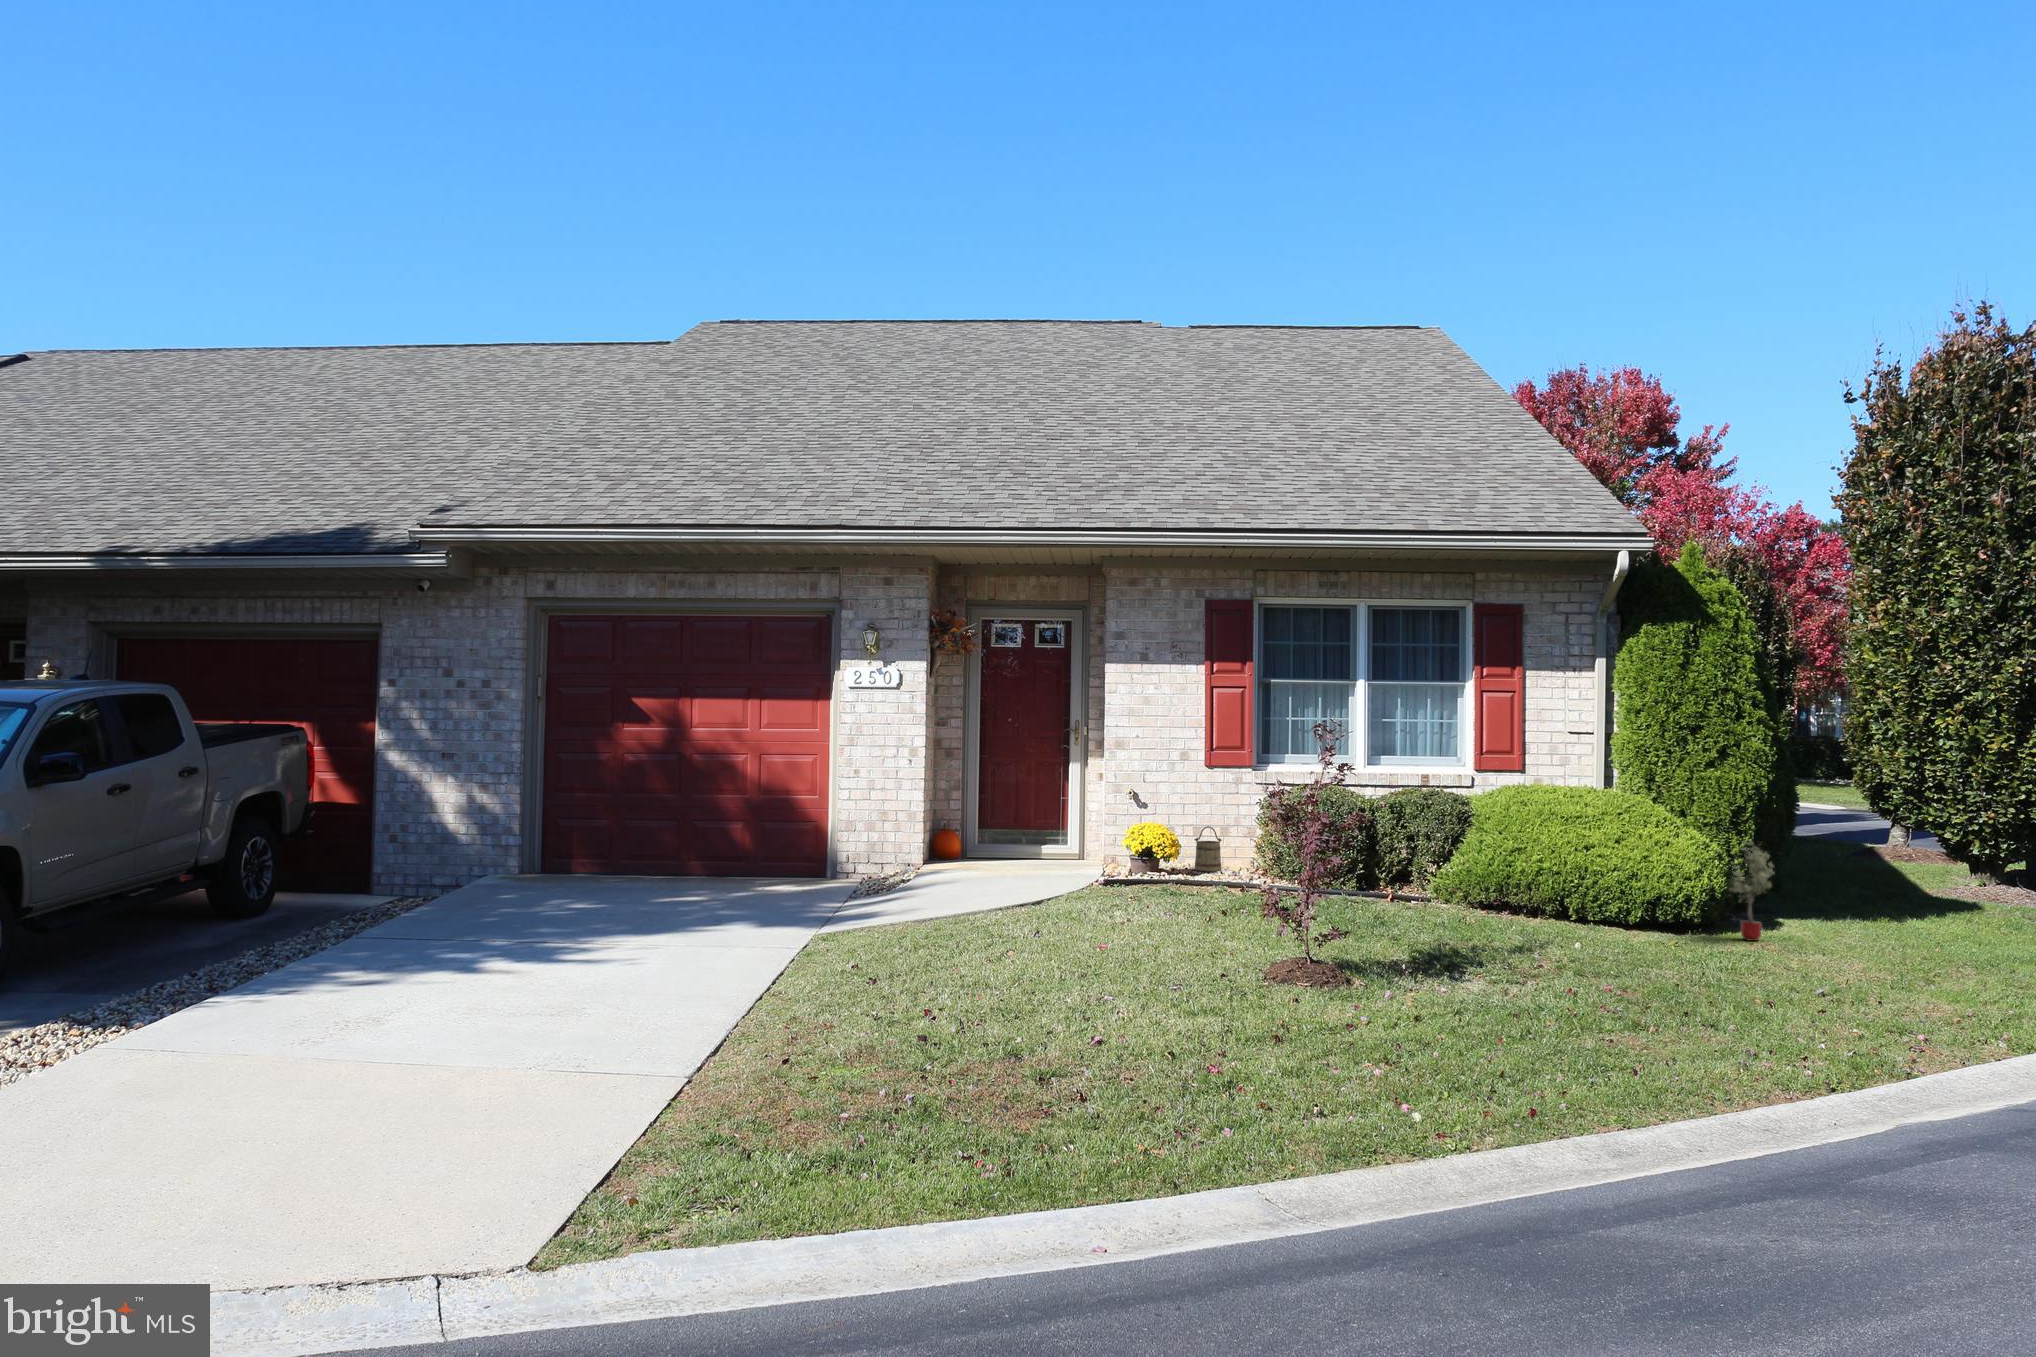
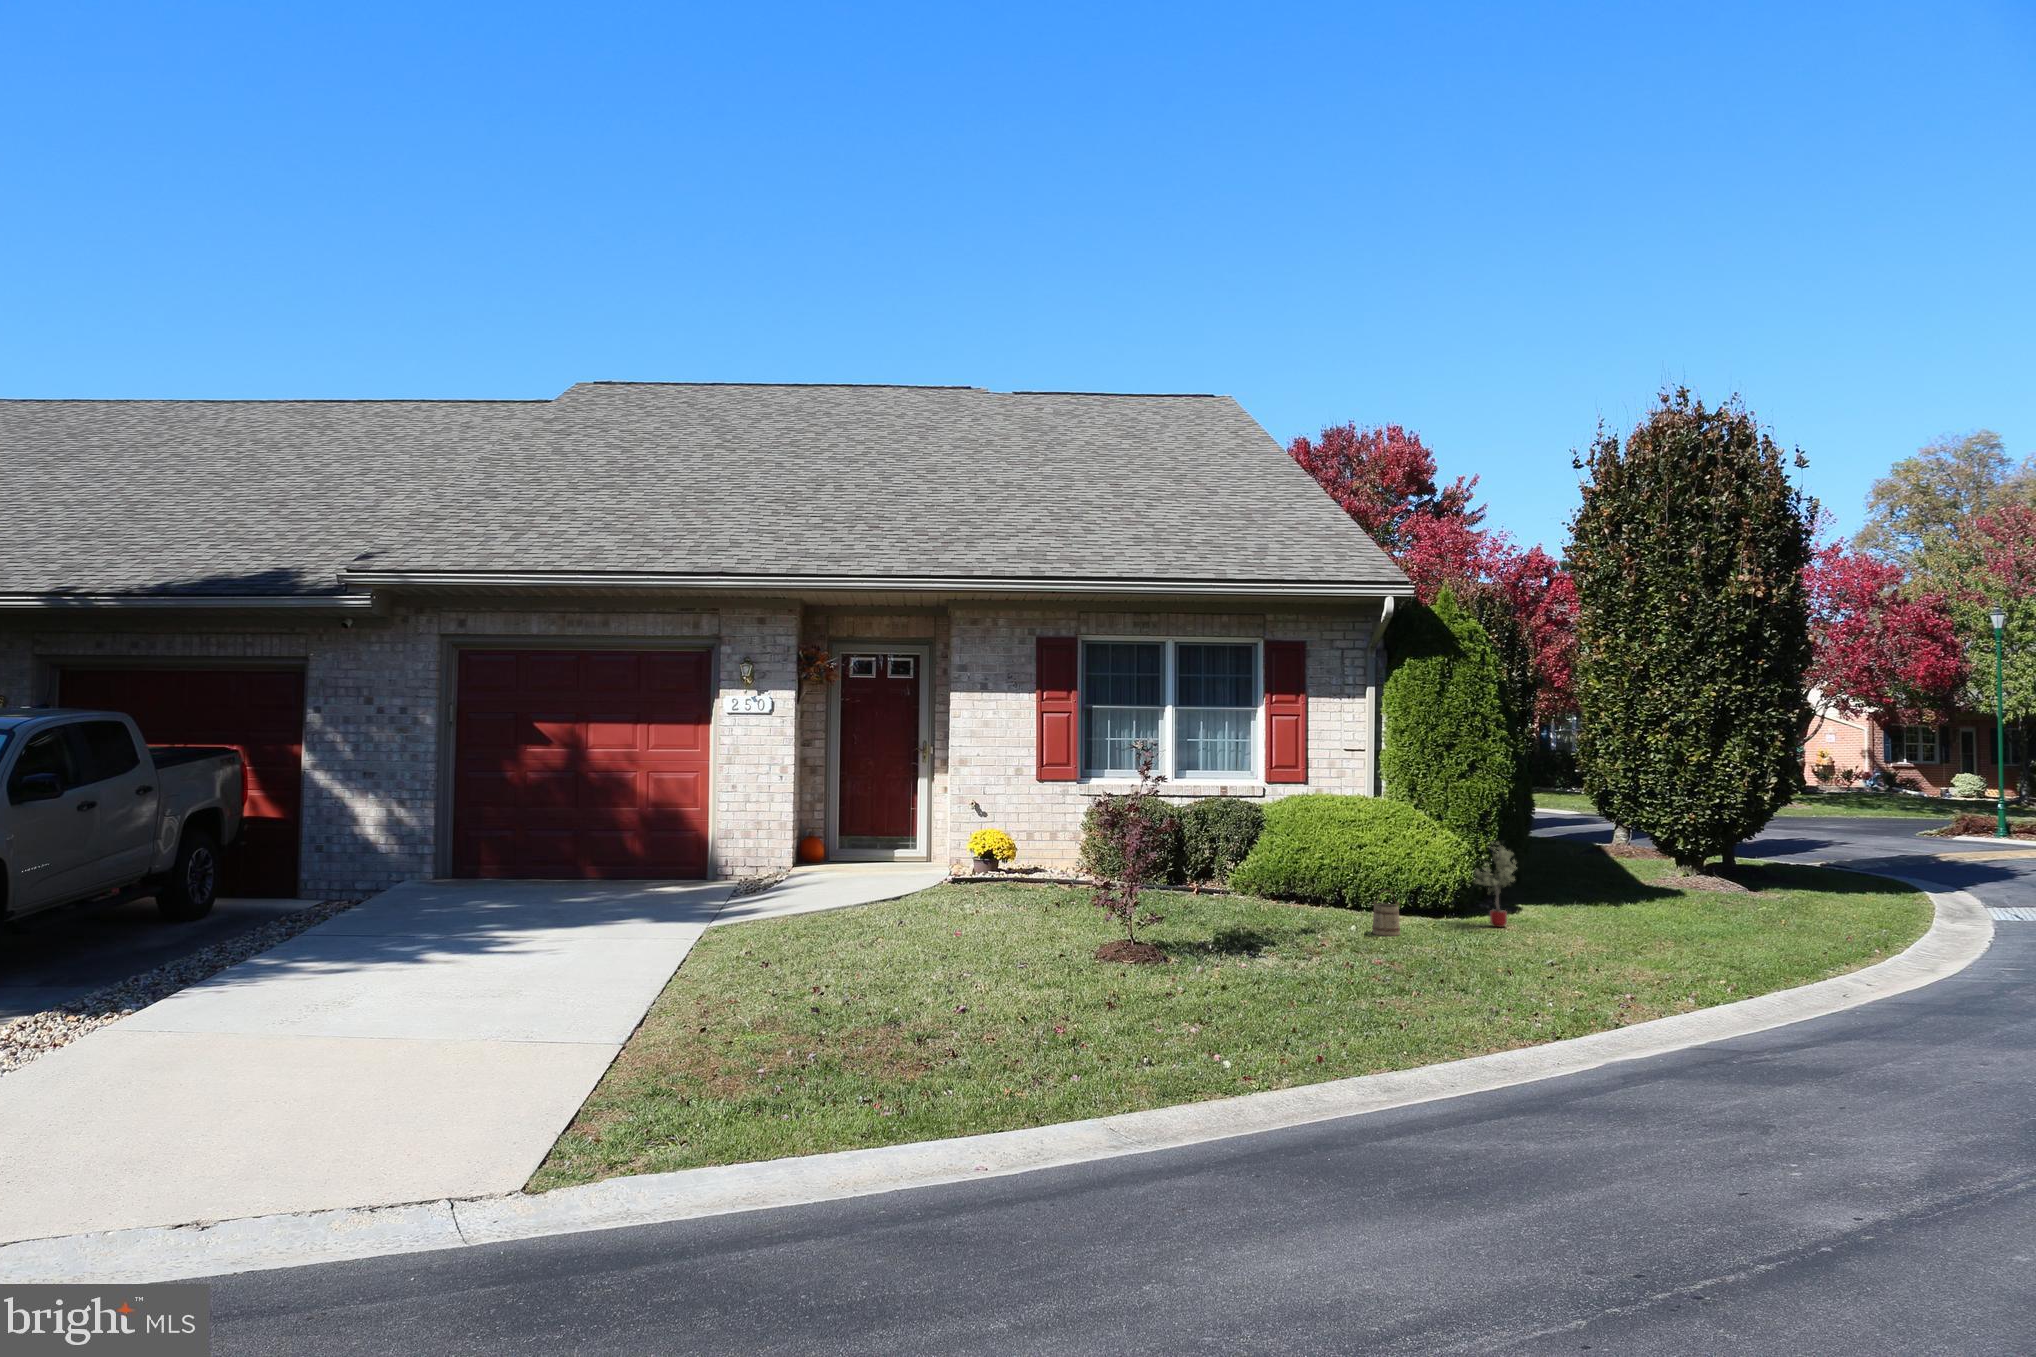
bucket: present [1194,826,1222,871] -> present [1372,890,1400,936]

